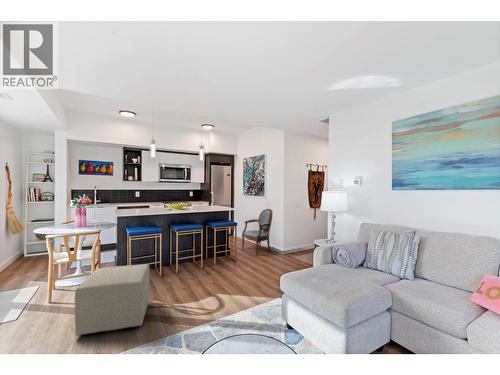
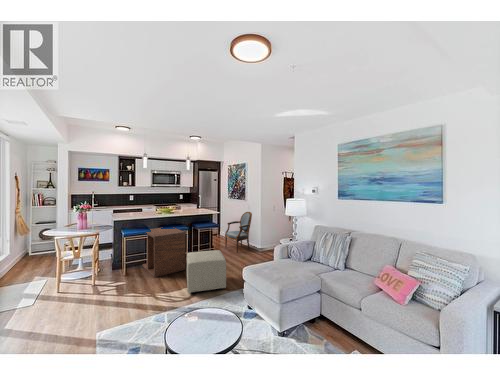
side table: none [151,225,201,285] -> present [143,227,185,277]
ottoman: present [75,264,150,336] -> present [187,250,226,293]

